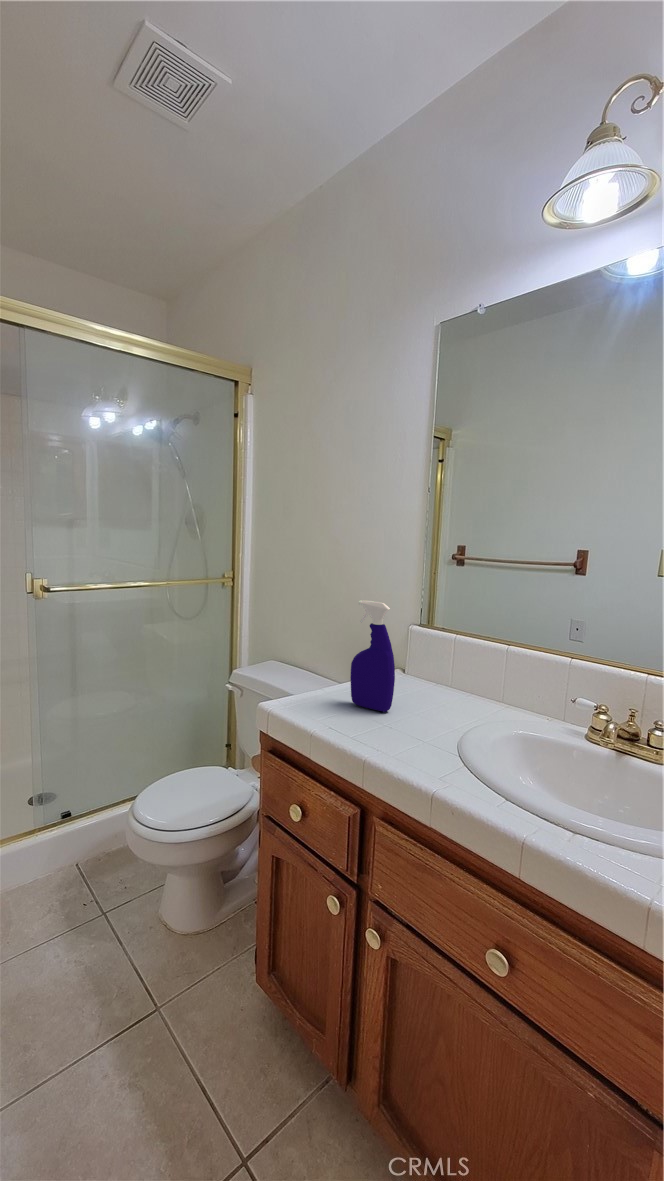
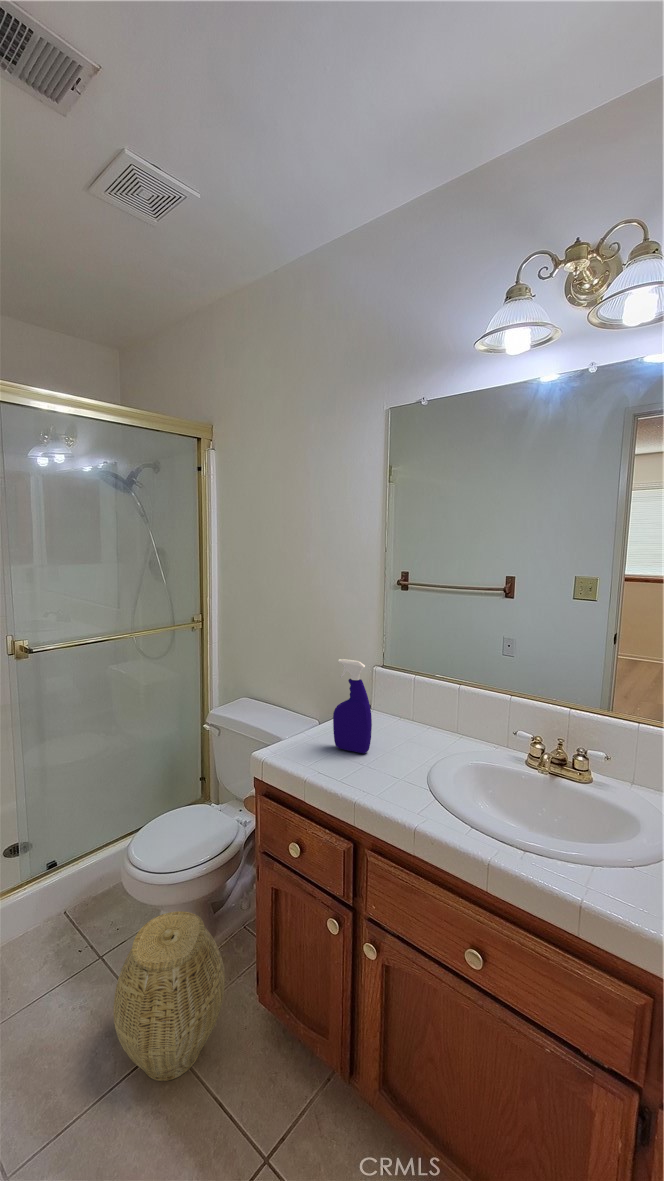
woven basket: none [97,872,220,1053] -> present [113,911,225,1081]

